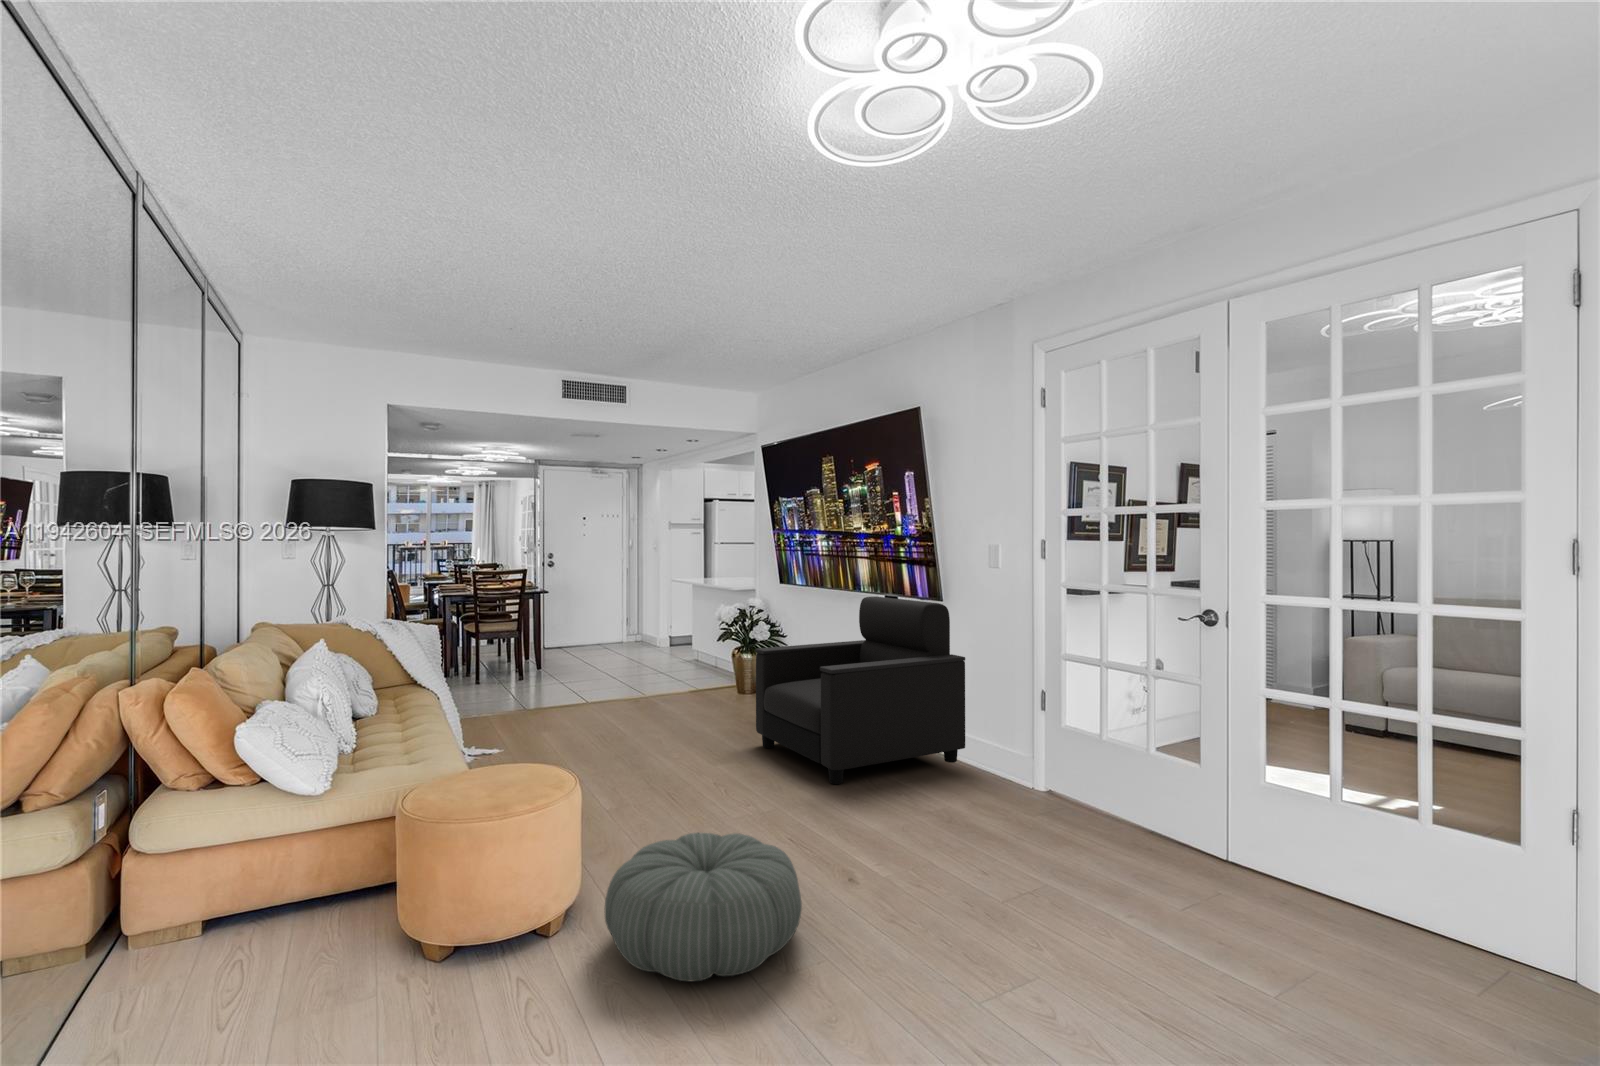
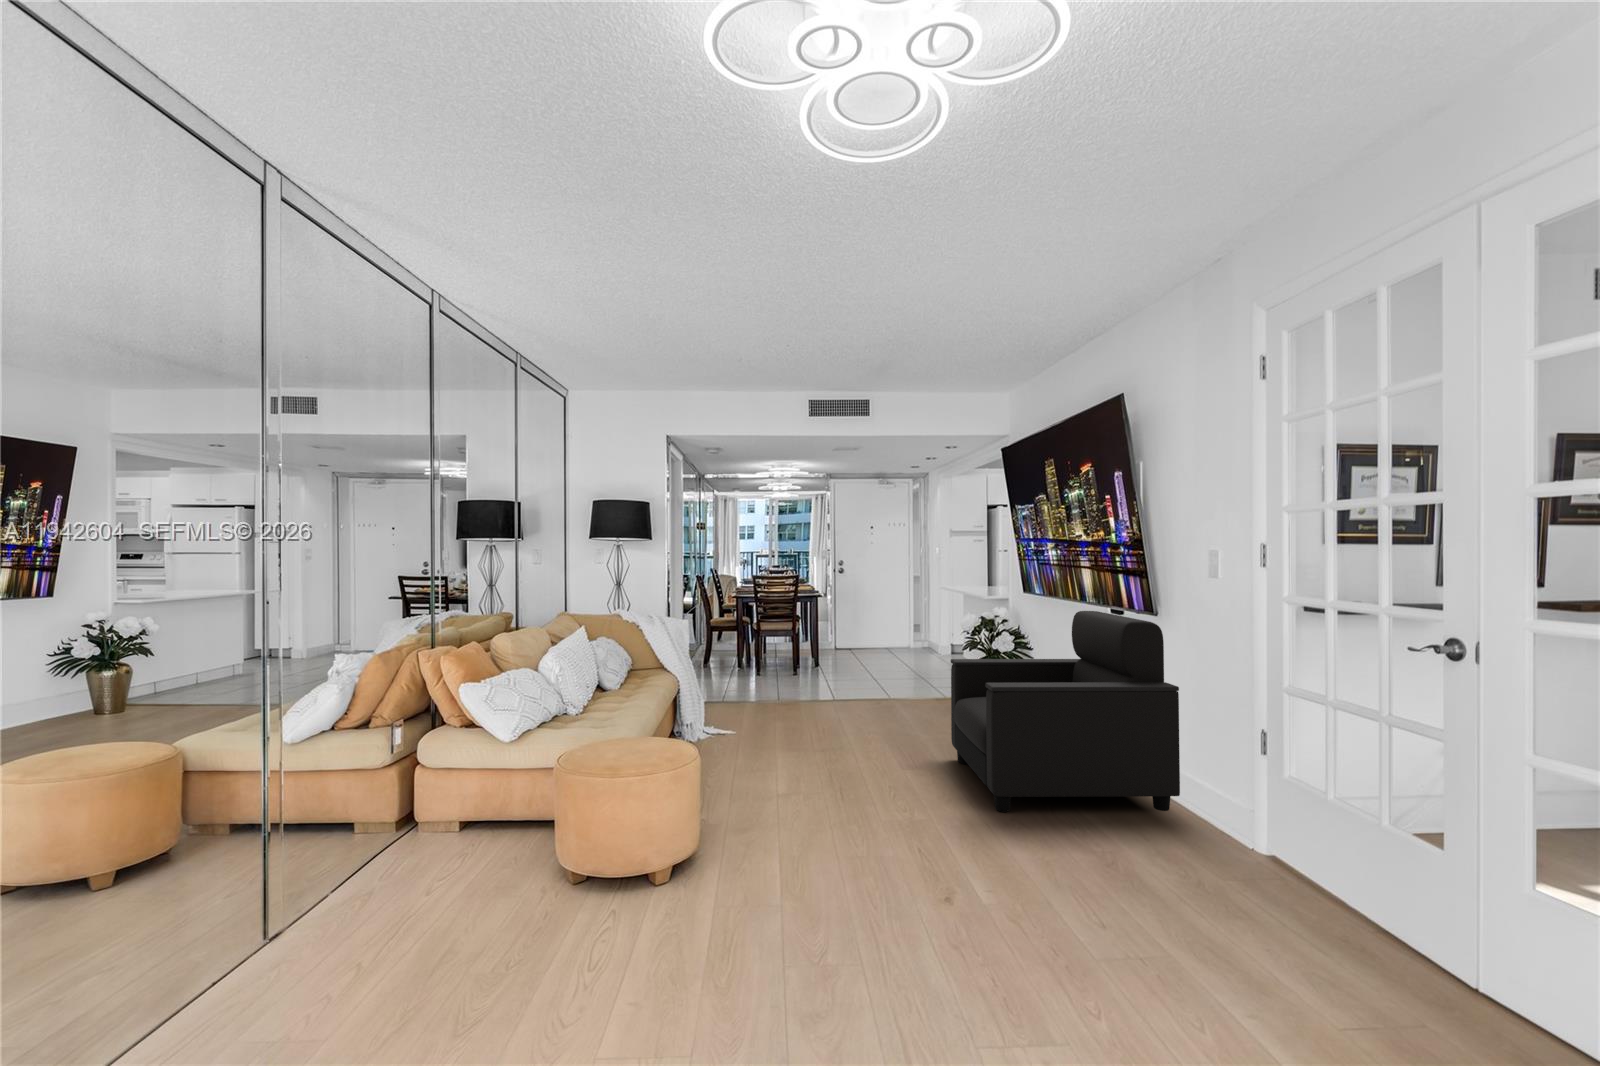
pouf: present [604,833,802,981] -> none [646,830,838,976]

